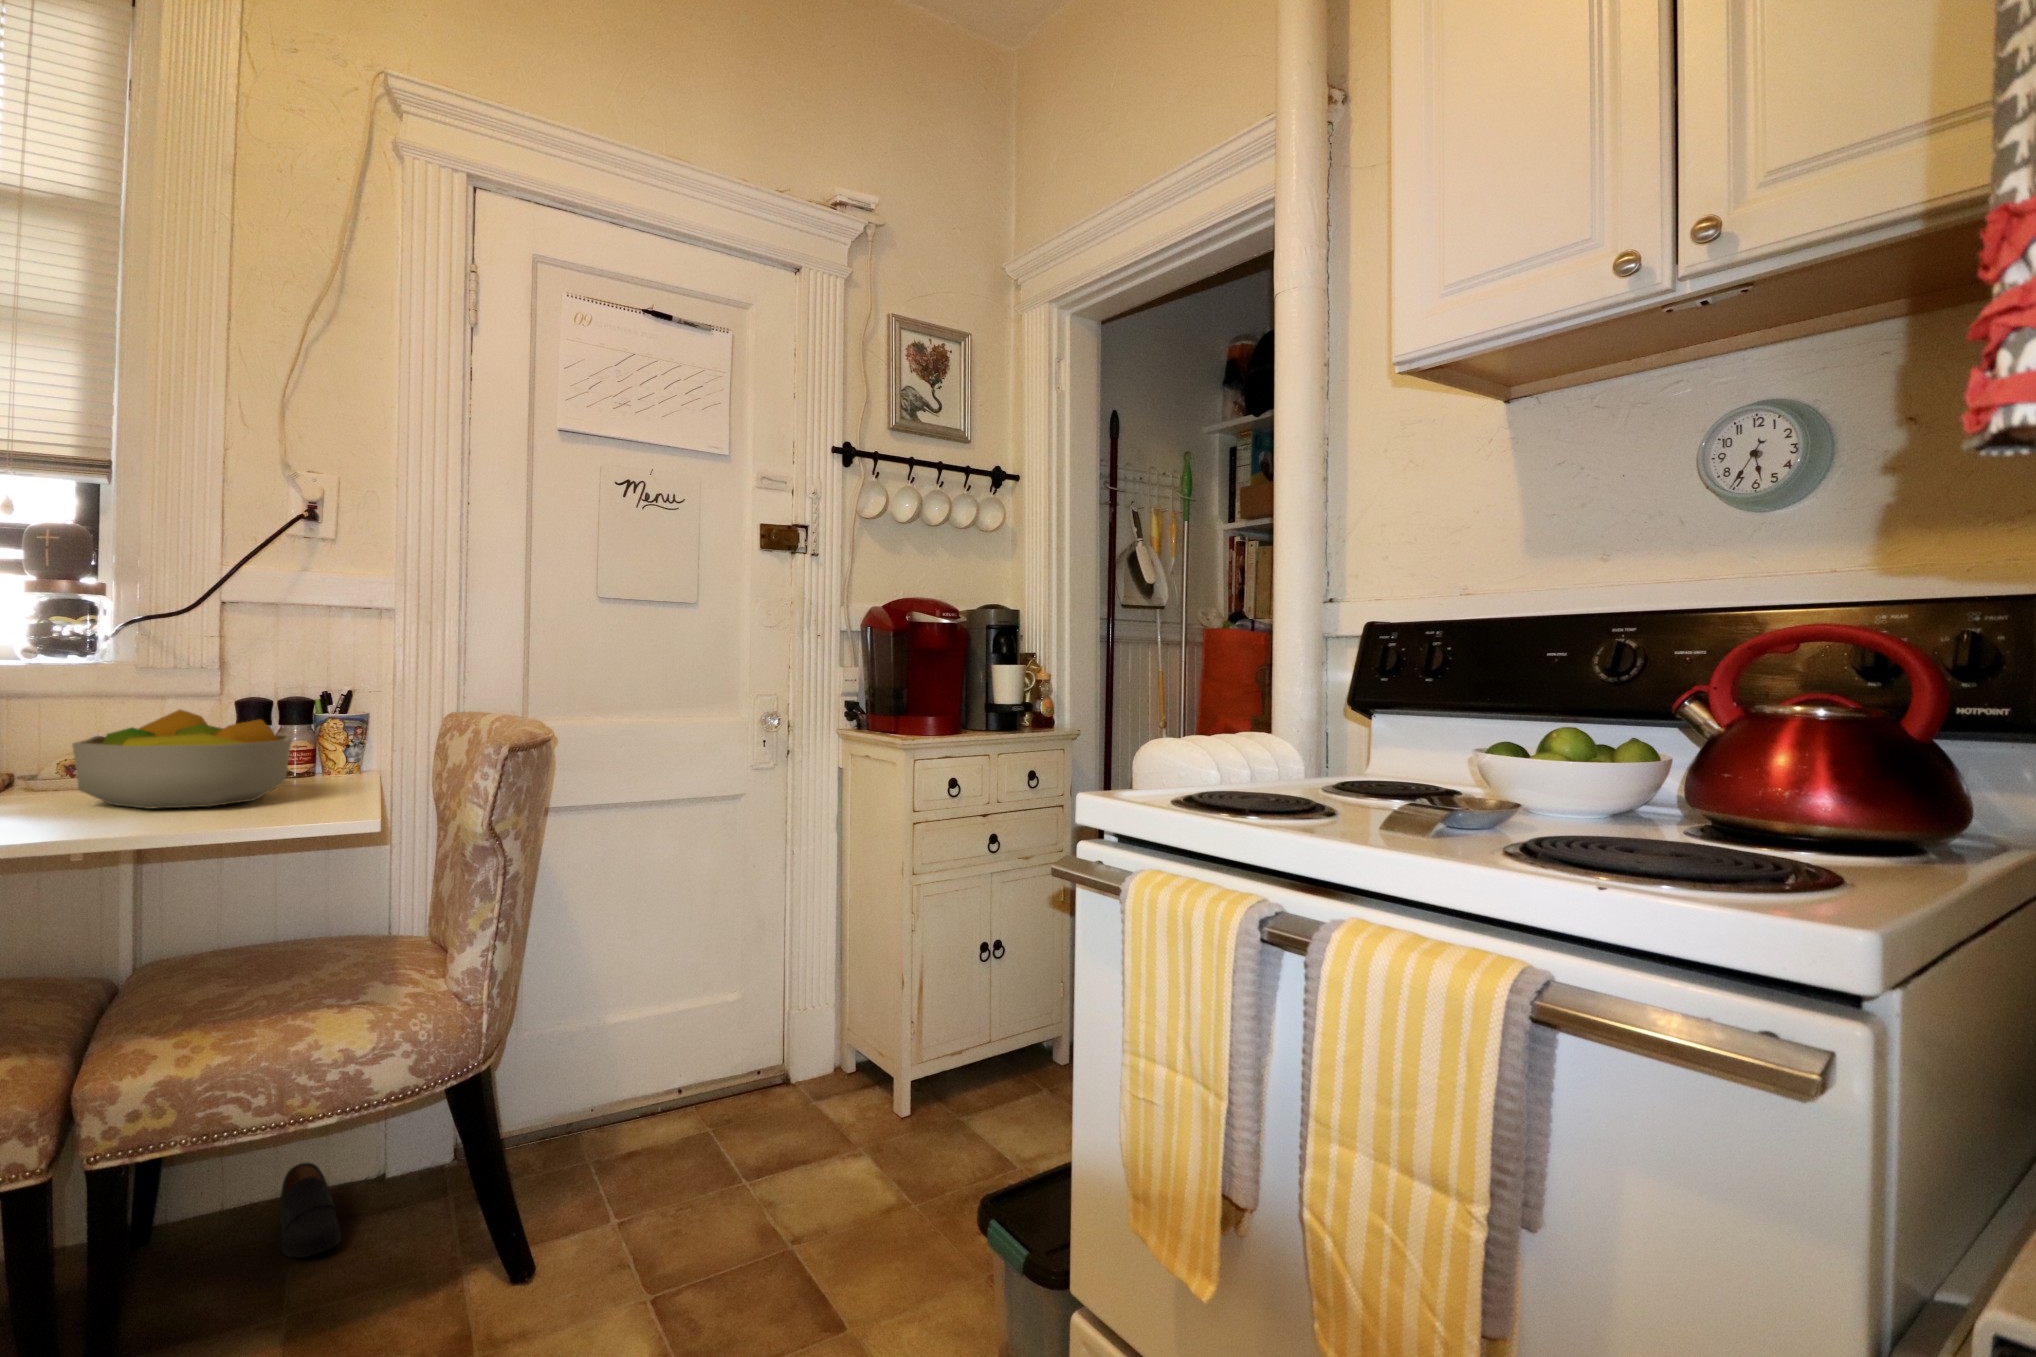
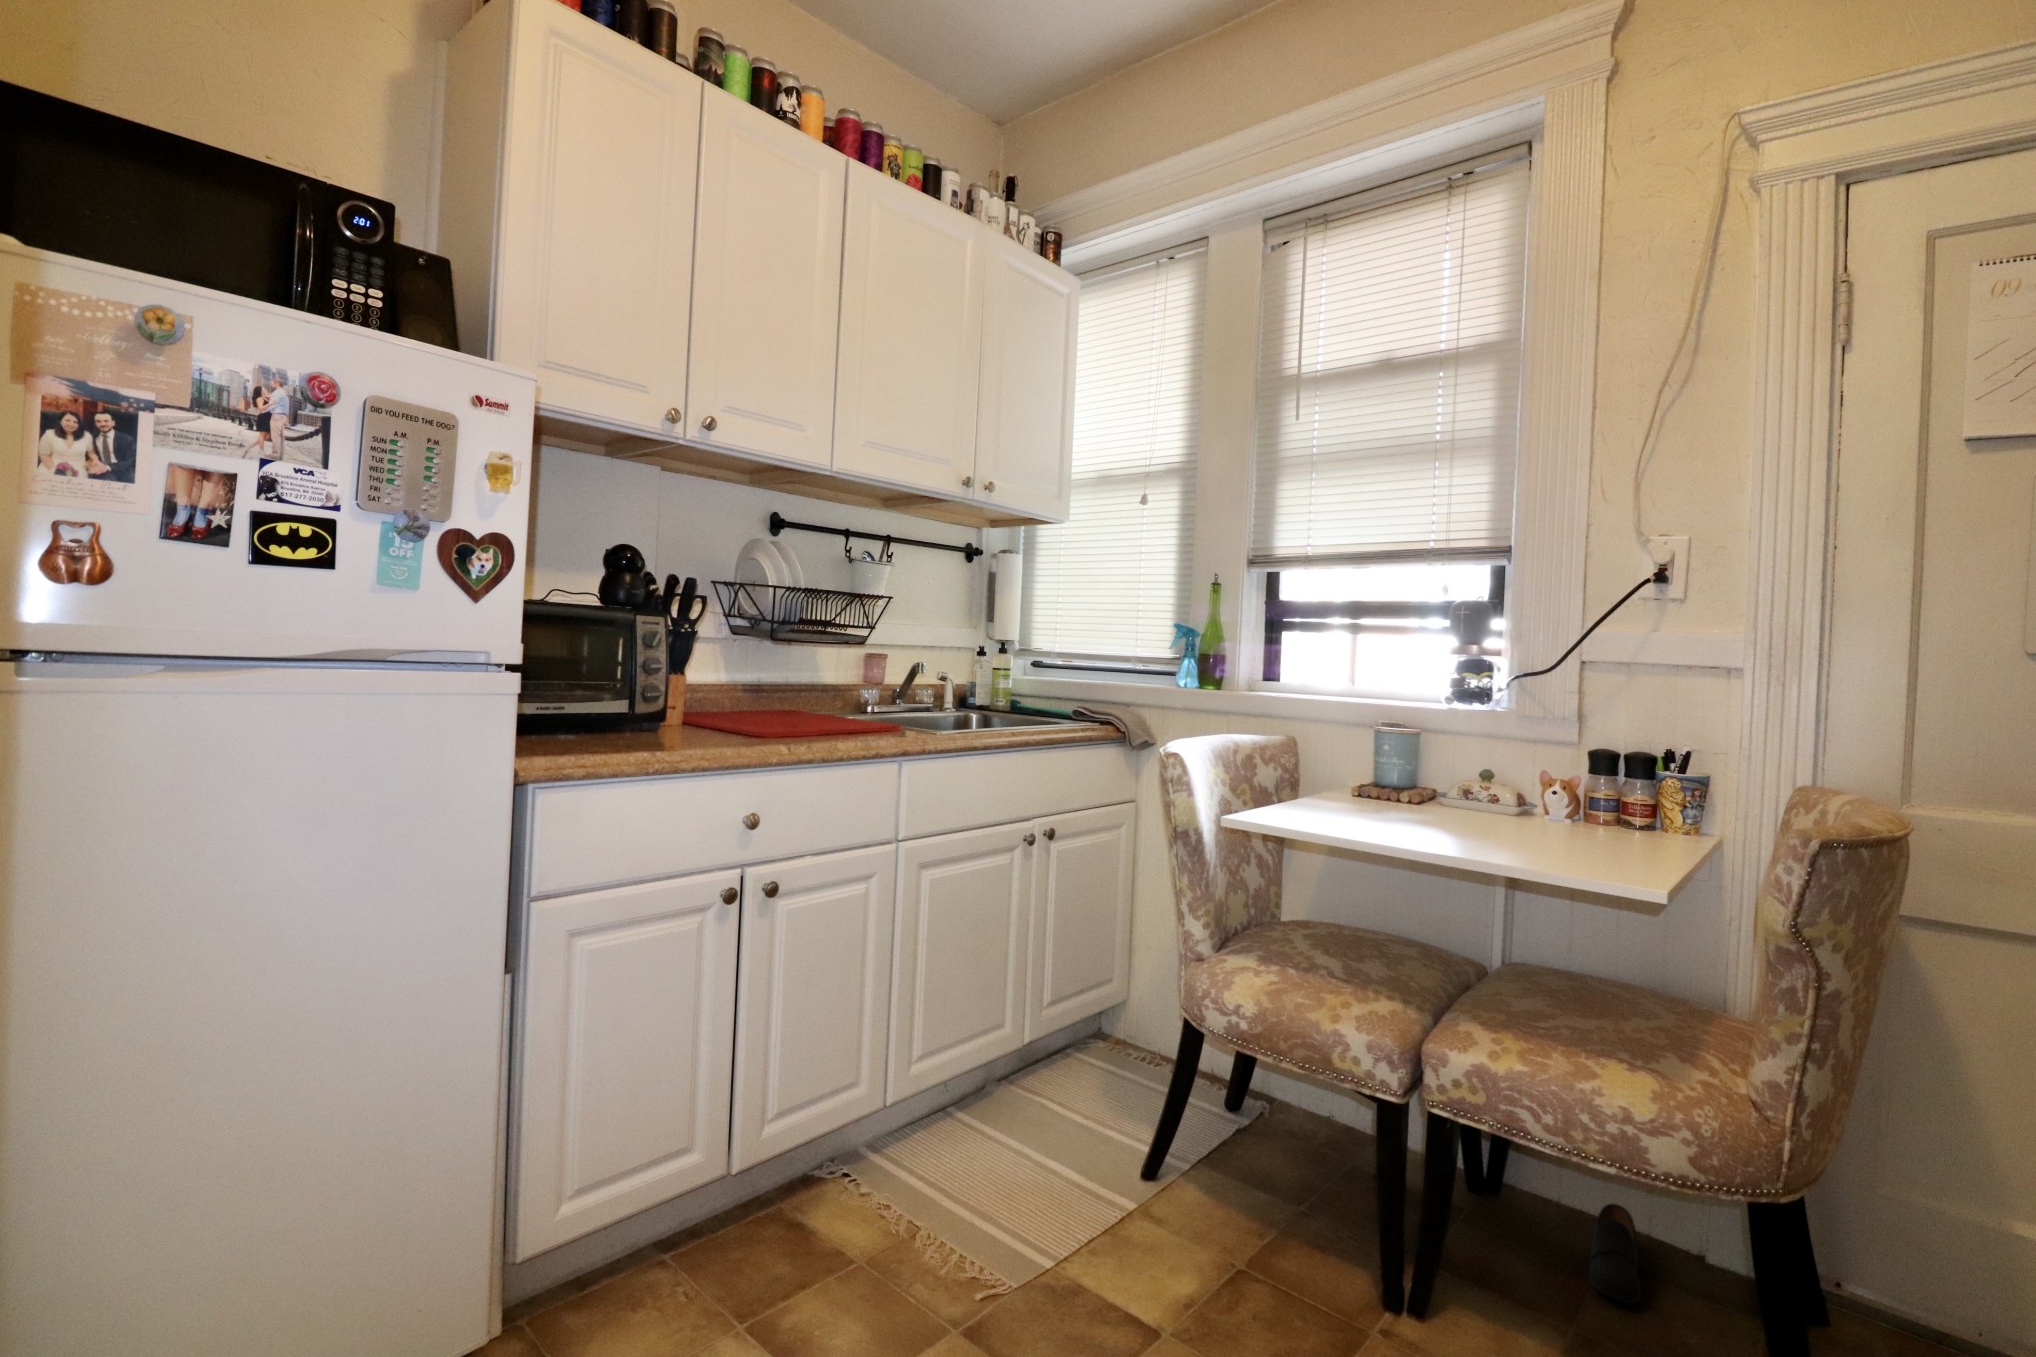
fruit bowl: present [72,710,292,809] -> none [1455,755,1618,845]

